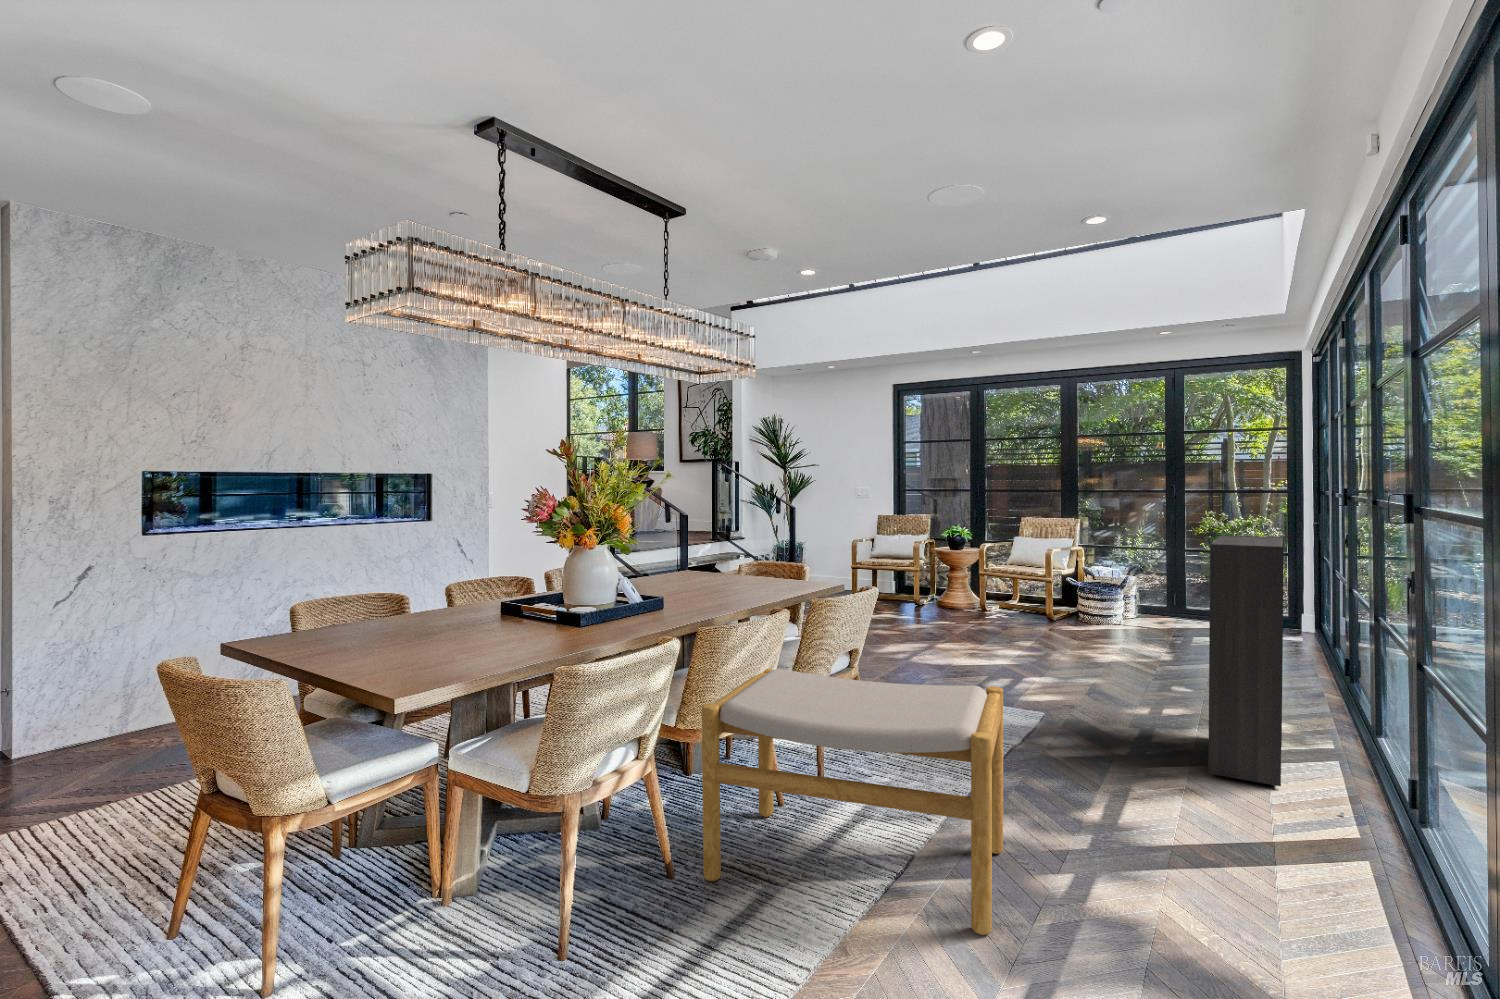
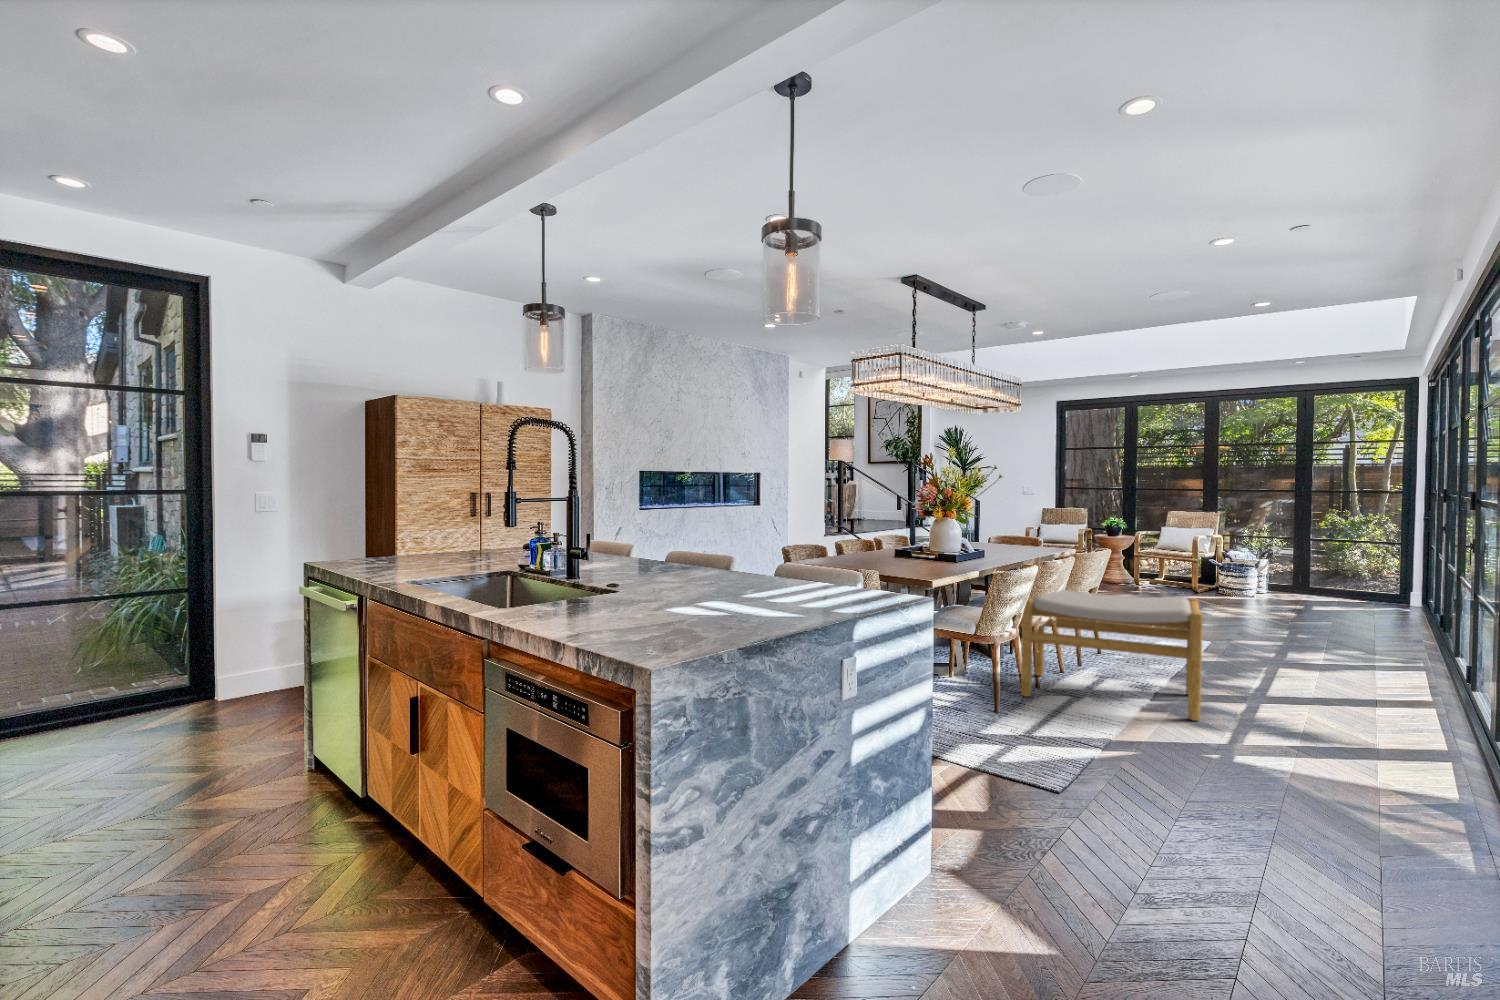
bookcase: present [1208,535,1344,816] -> none [1330,518,1424,693]

